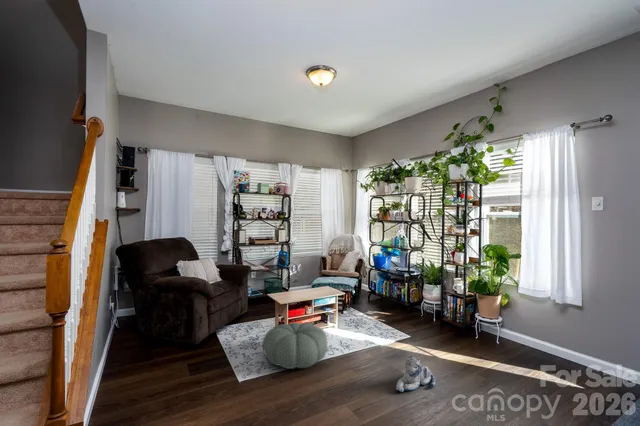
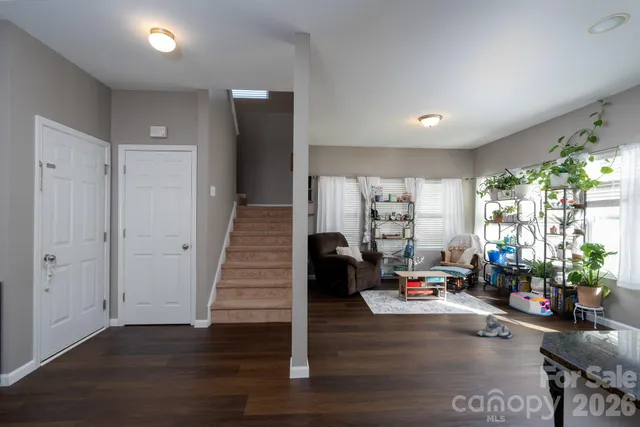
storage bin: none [404,304,450,332] -> present [509,292,552,315]
pouf: present [263,322,327,369] -> none [388,289,433,316]

